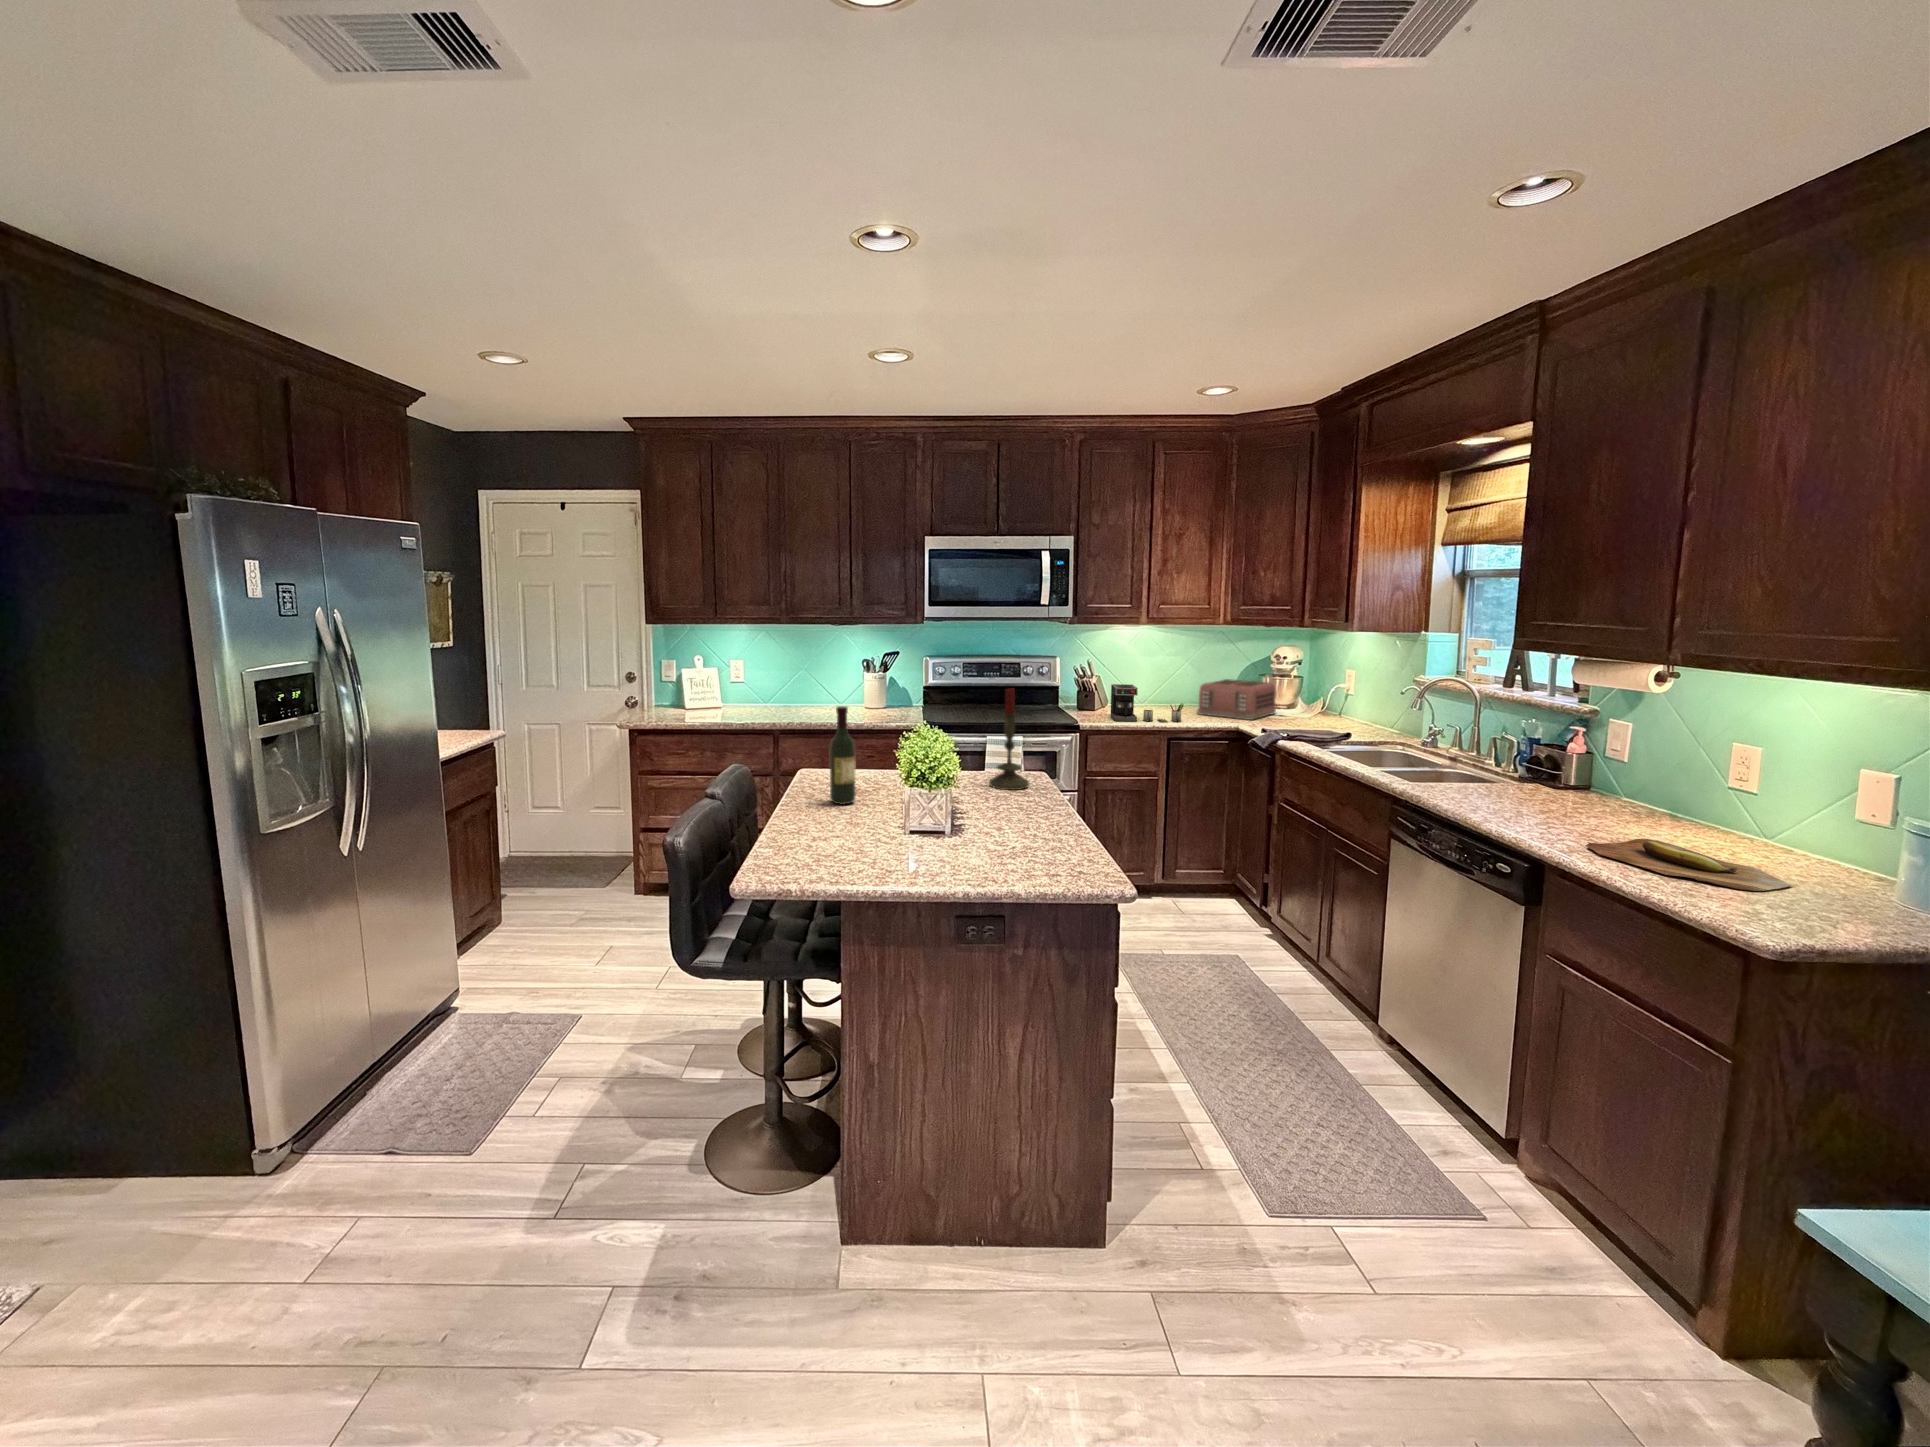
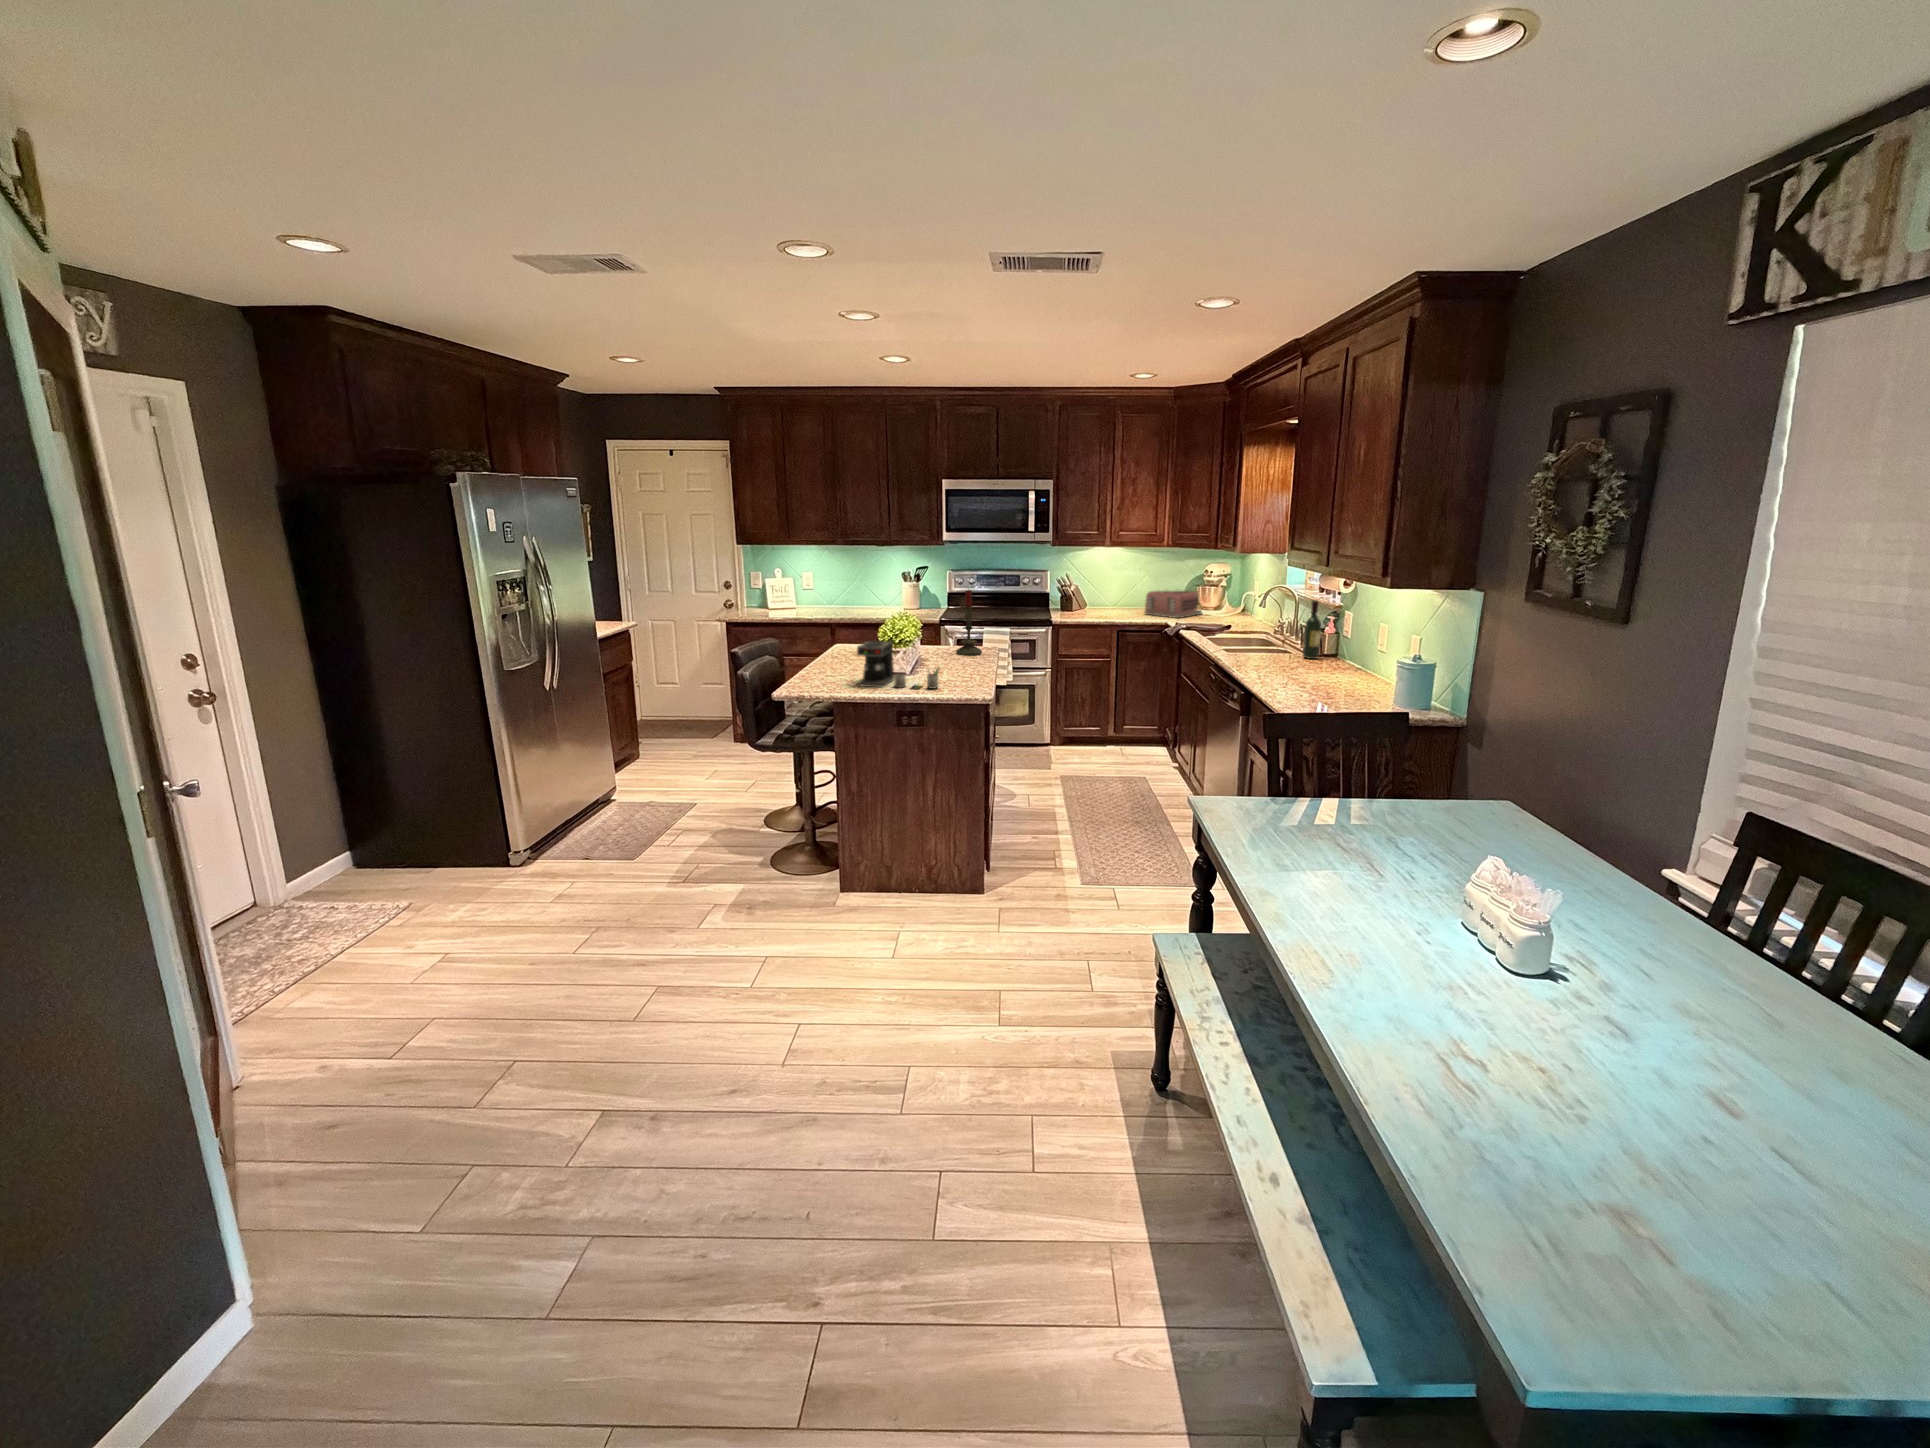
coffee maker: present [1111,684,1184,722] -> present [857,641,940,689]
wine bottle: present [830,706,856,804] -> present [1303,600,1321,659]
cutting board: present [1586,839,1791,891] -> none [1272,677,1350,698]

